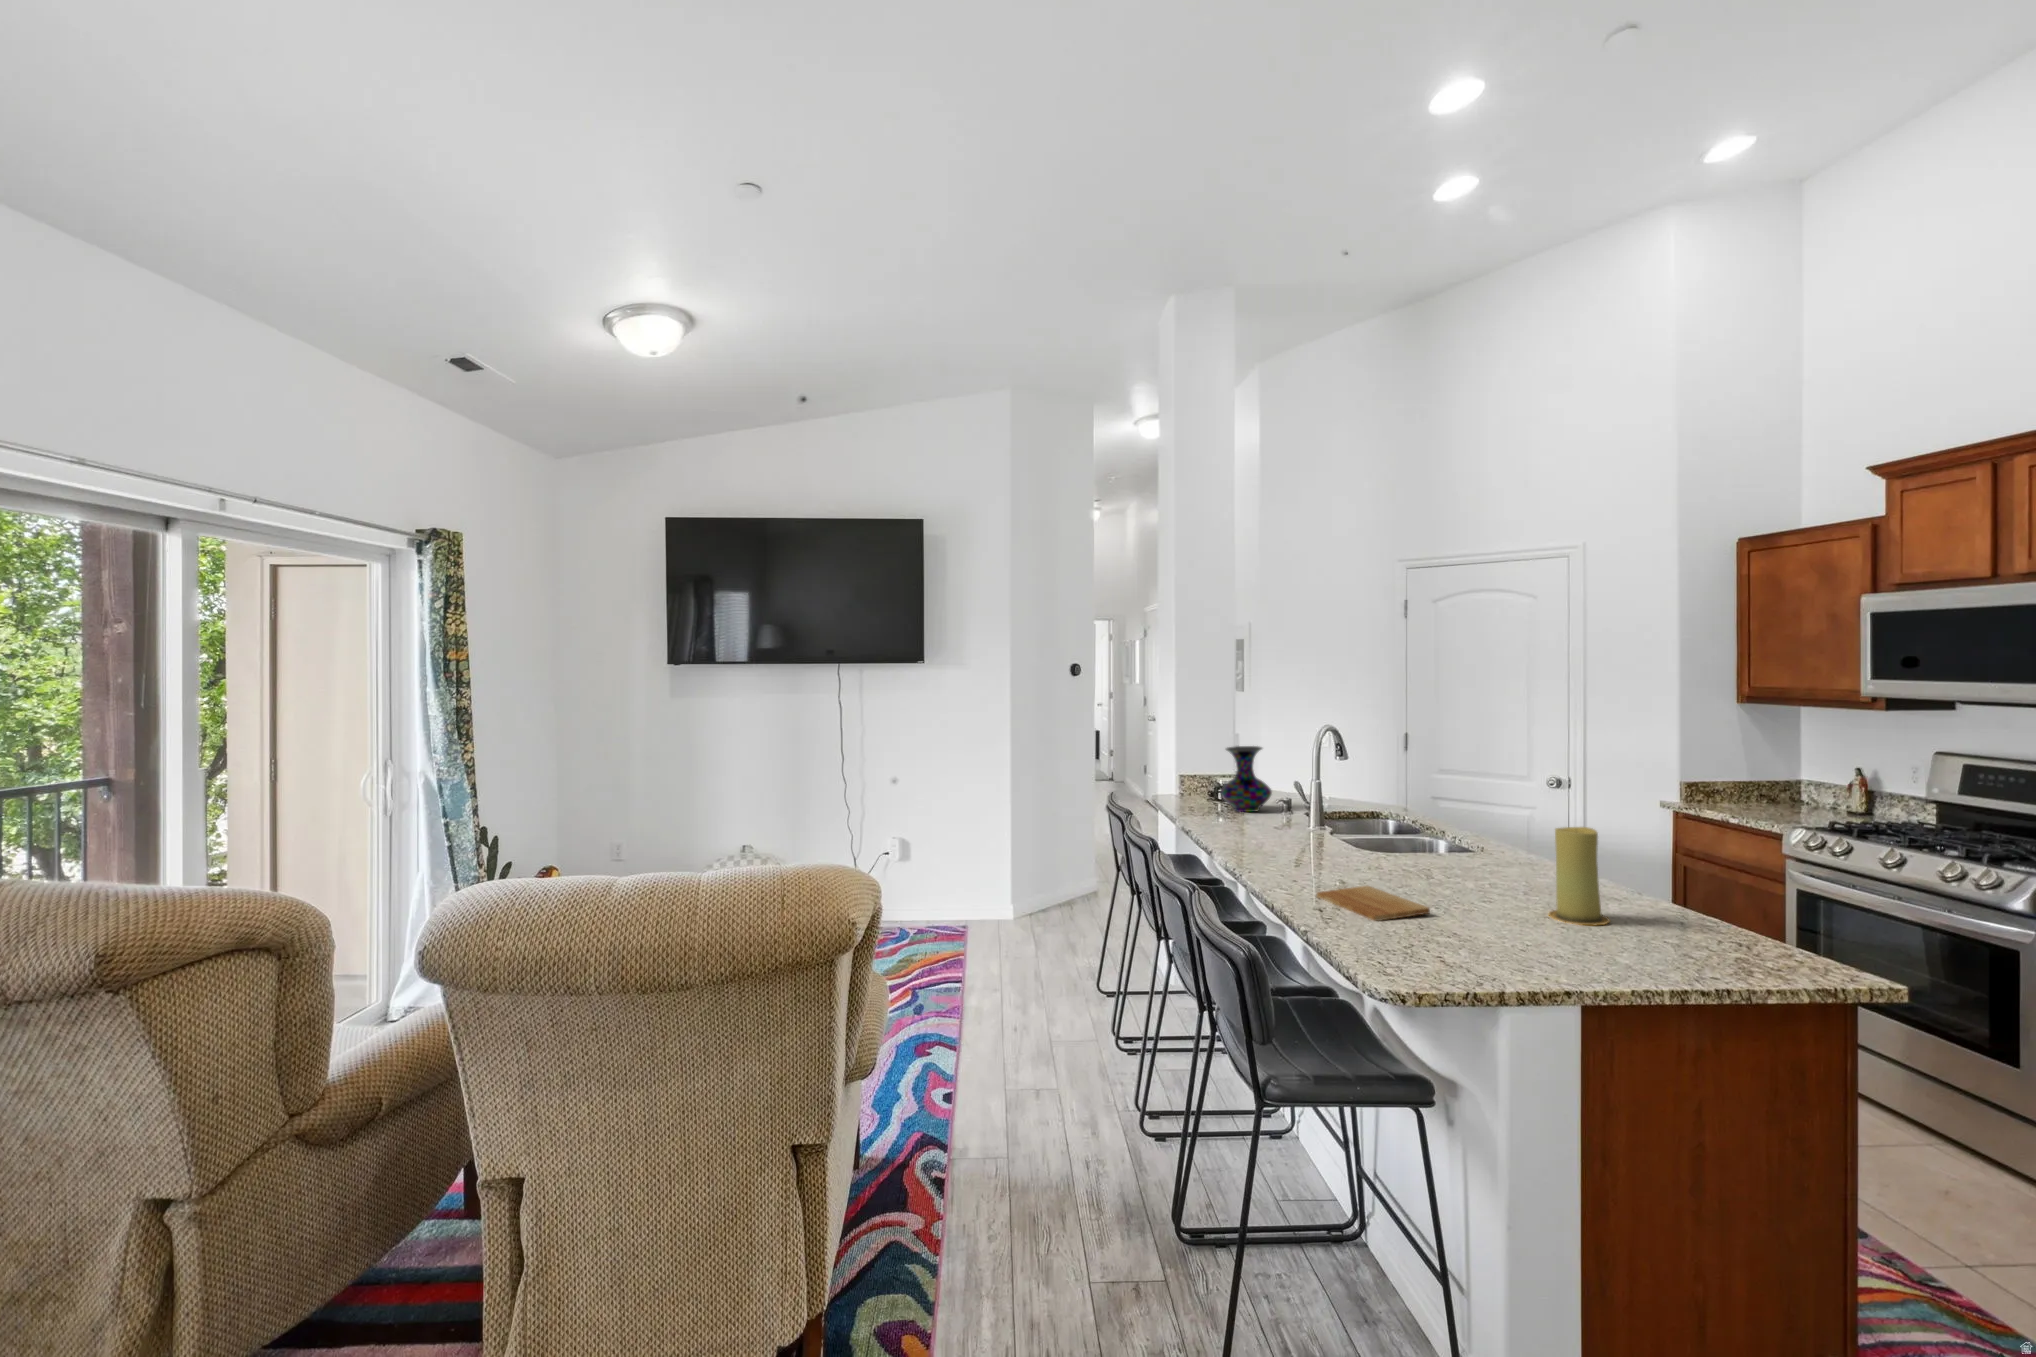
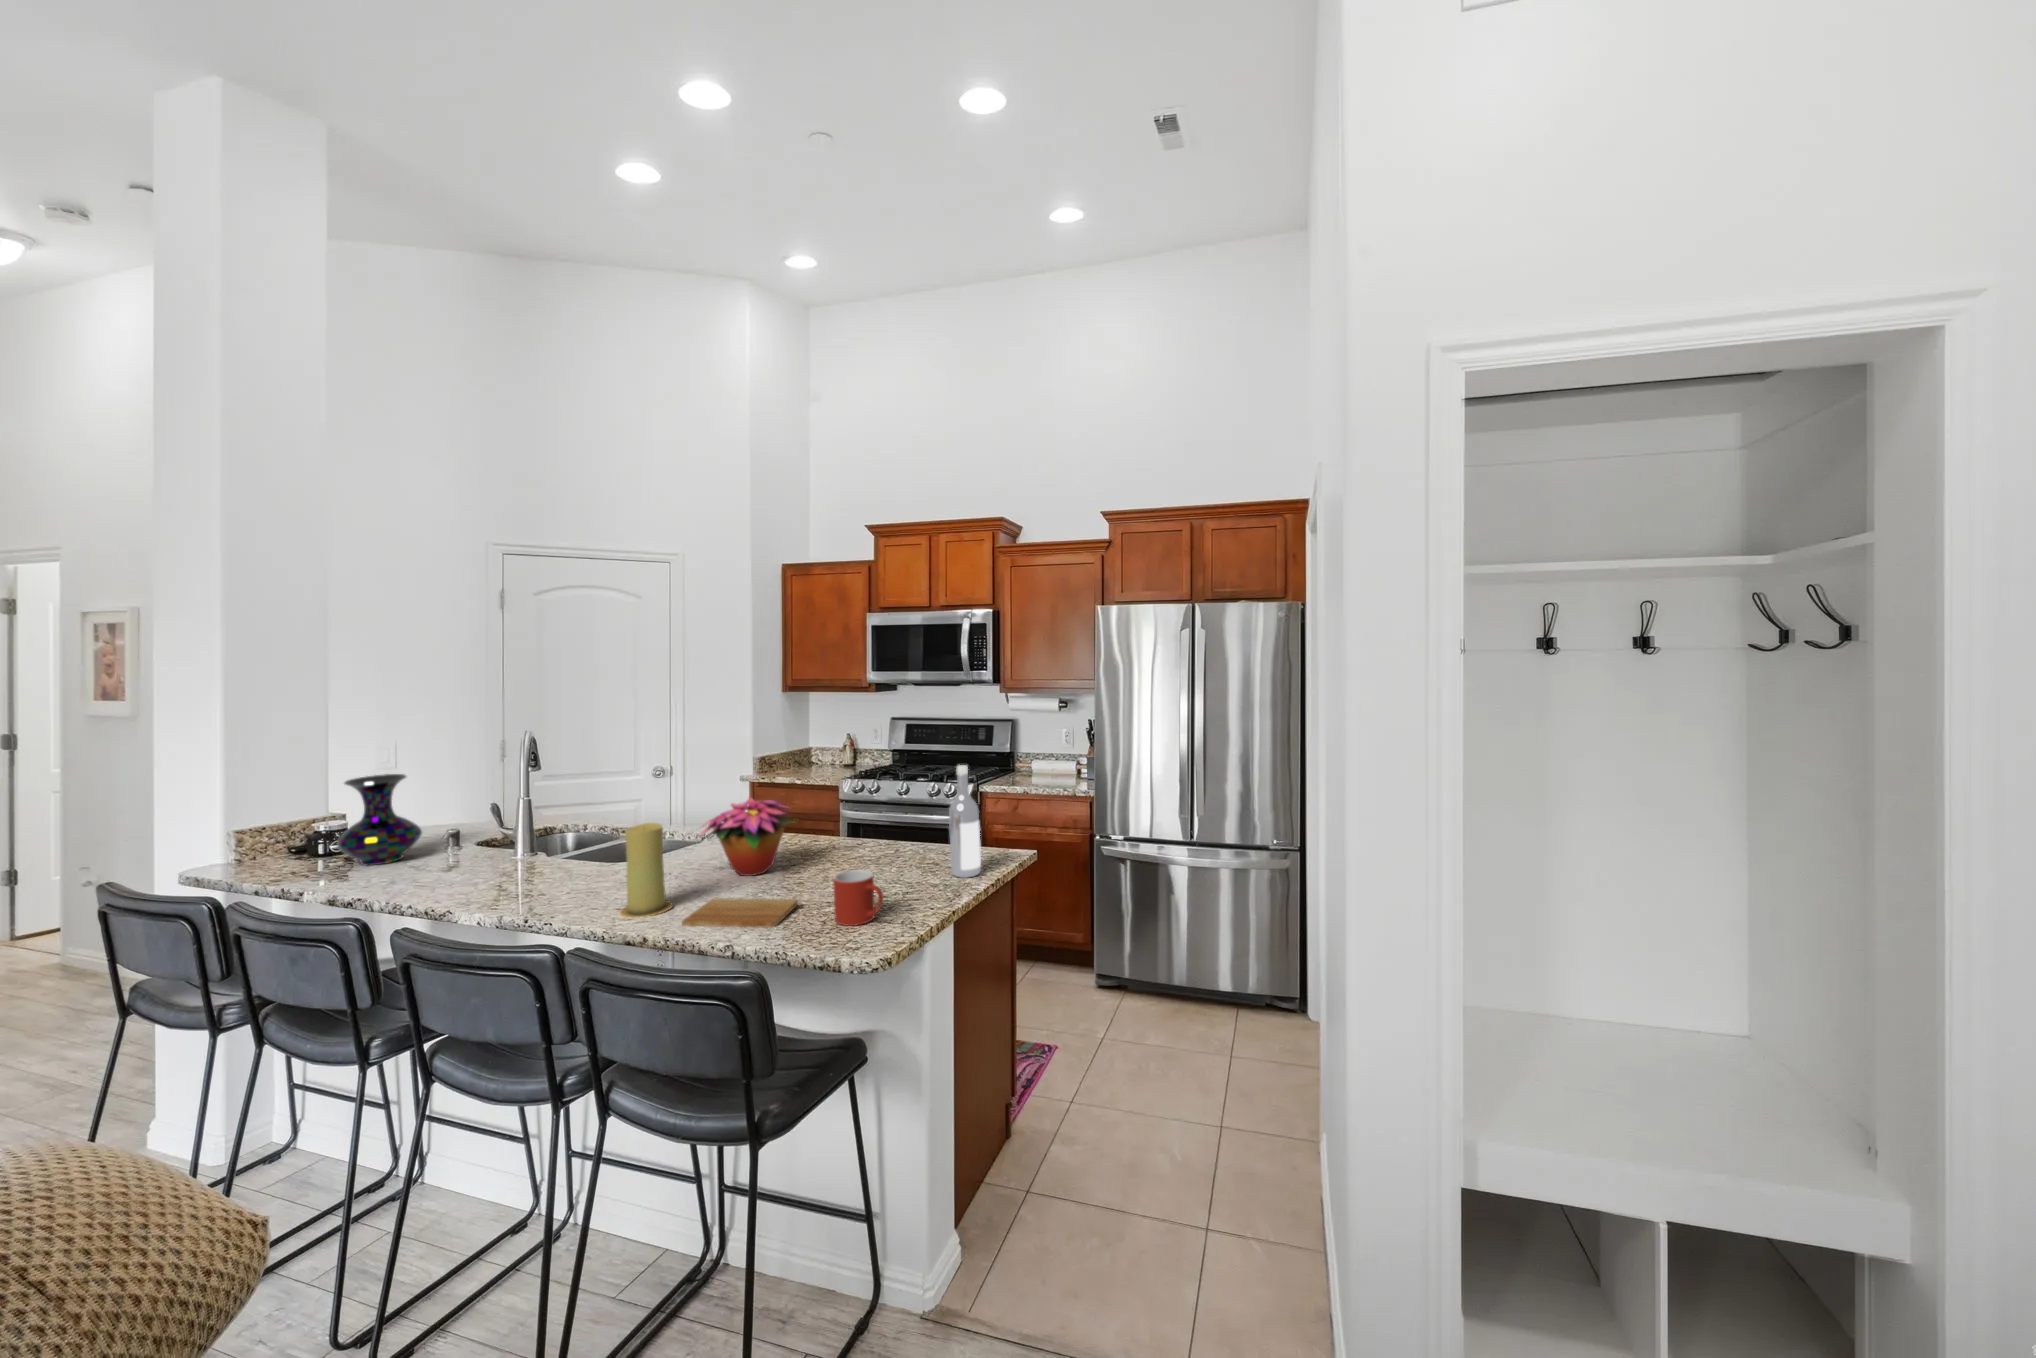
wine bottle: none [1670,800,1728,961] -> present [949,765,981,878]
flower arrangement: none [1394,801,1528,885] -> present [699,798,792,876]
candle: present [1549,827,1610,926] -> present [620,823,673,918]
mug: none [1428,886,1479,947] -> present [833,870,883,926]

